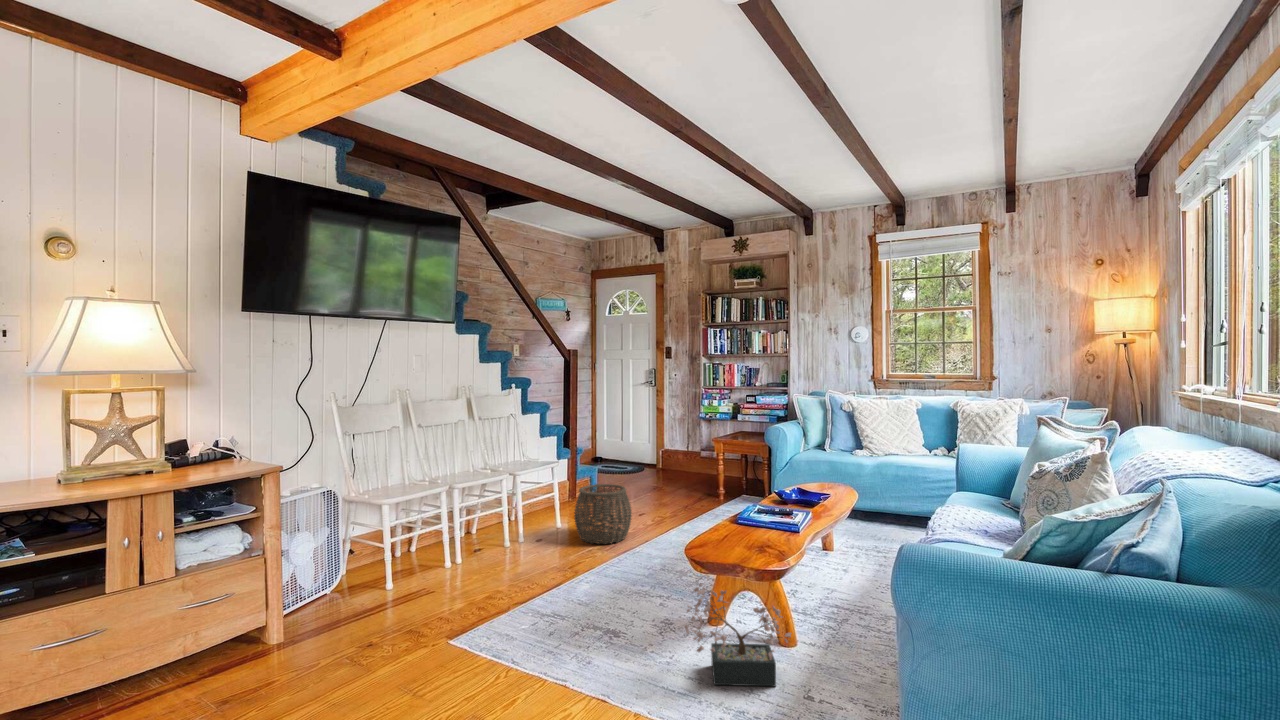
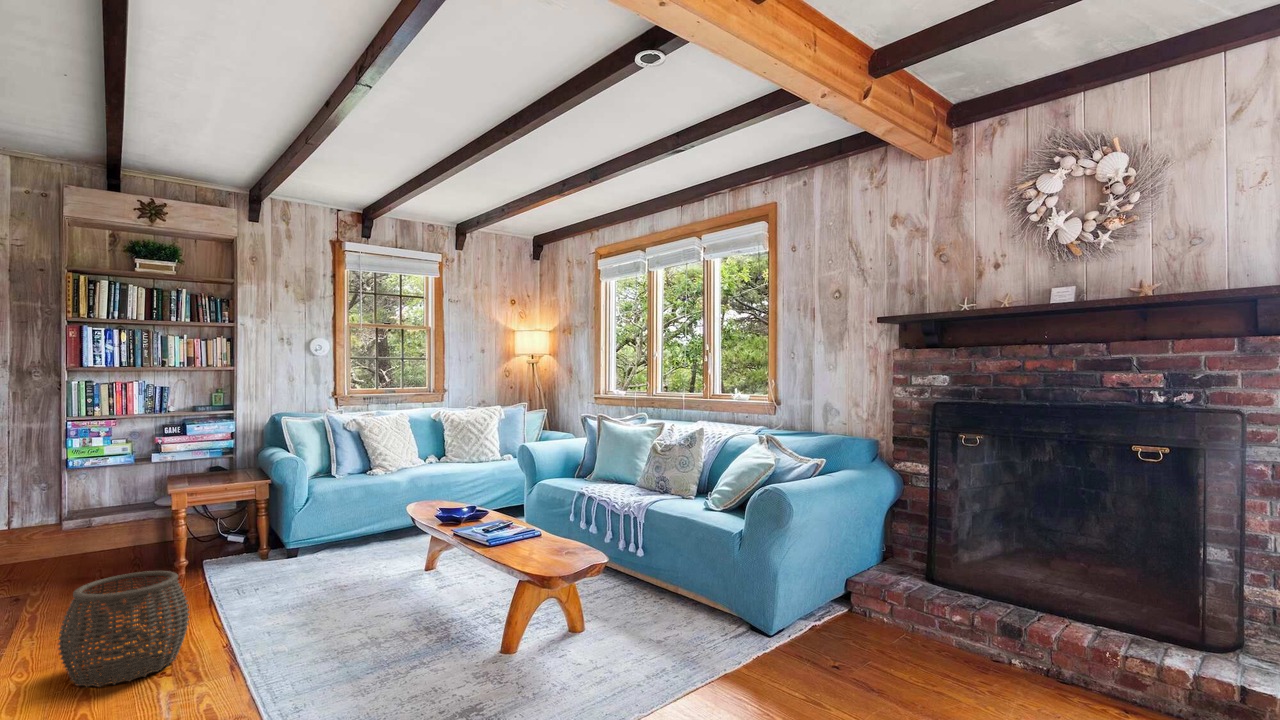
decorative plant: present [685,584,791,686] -> none [565,588,644,681]

